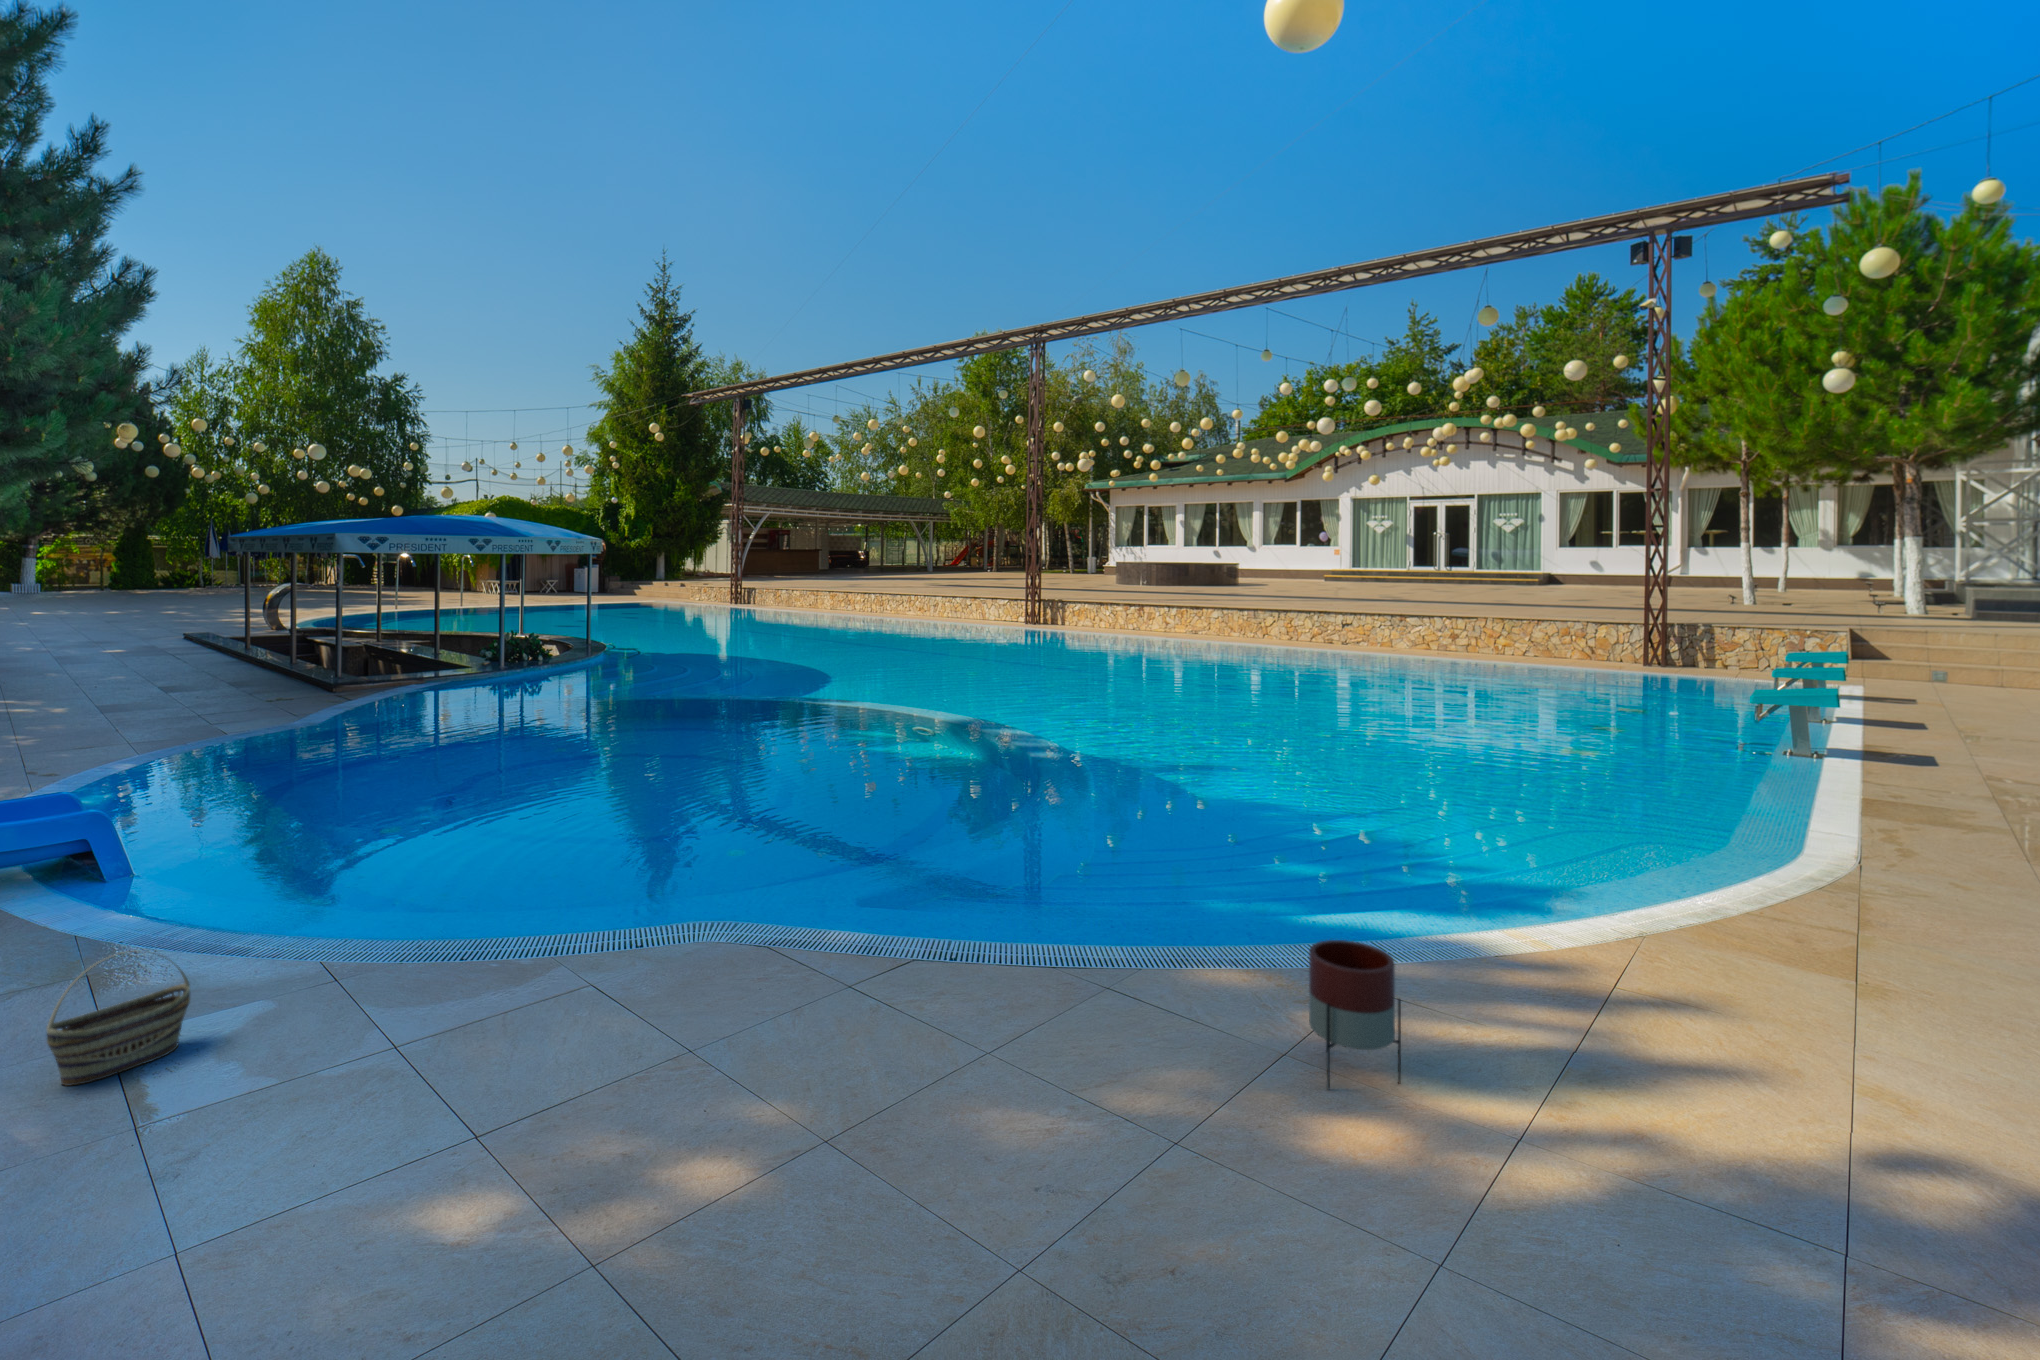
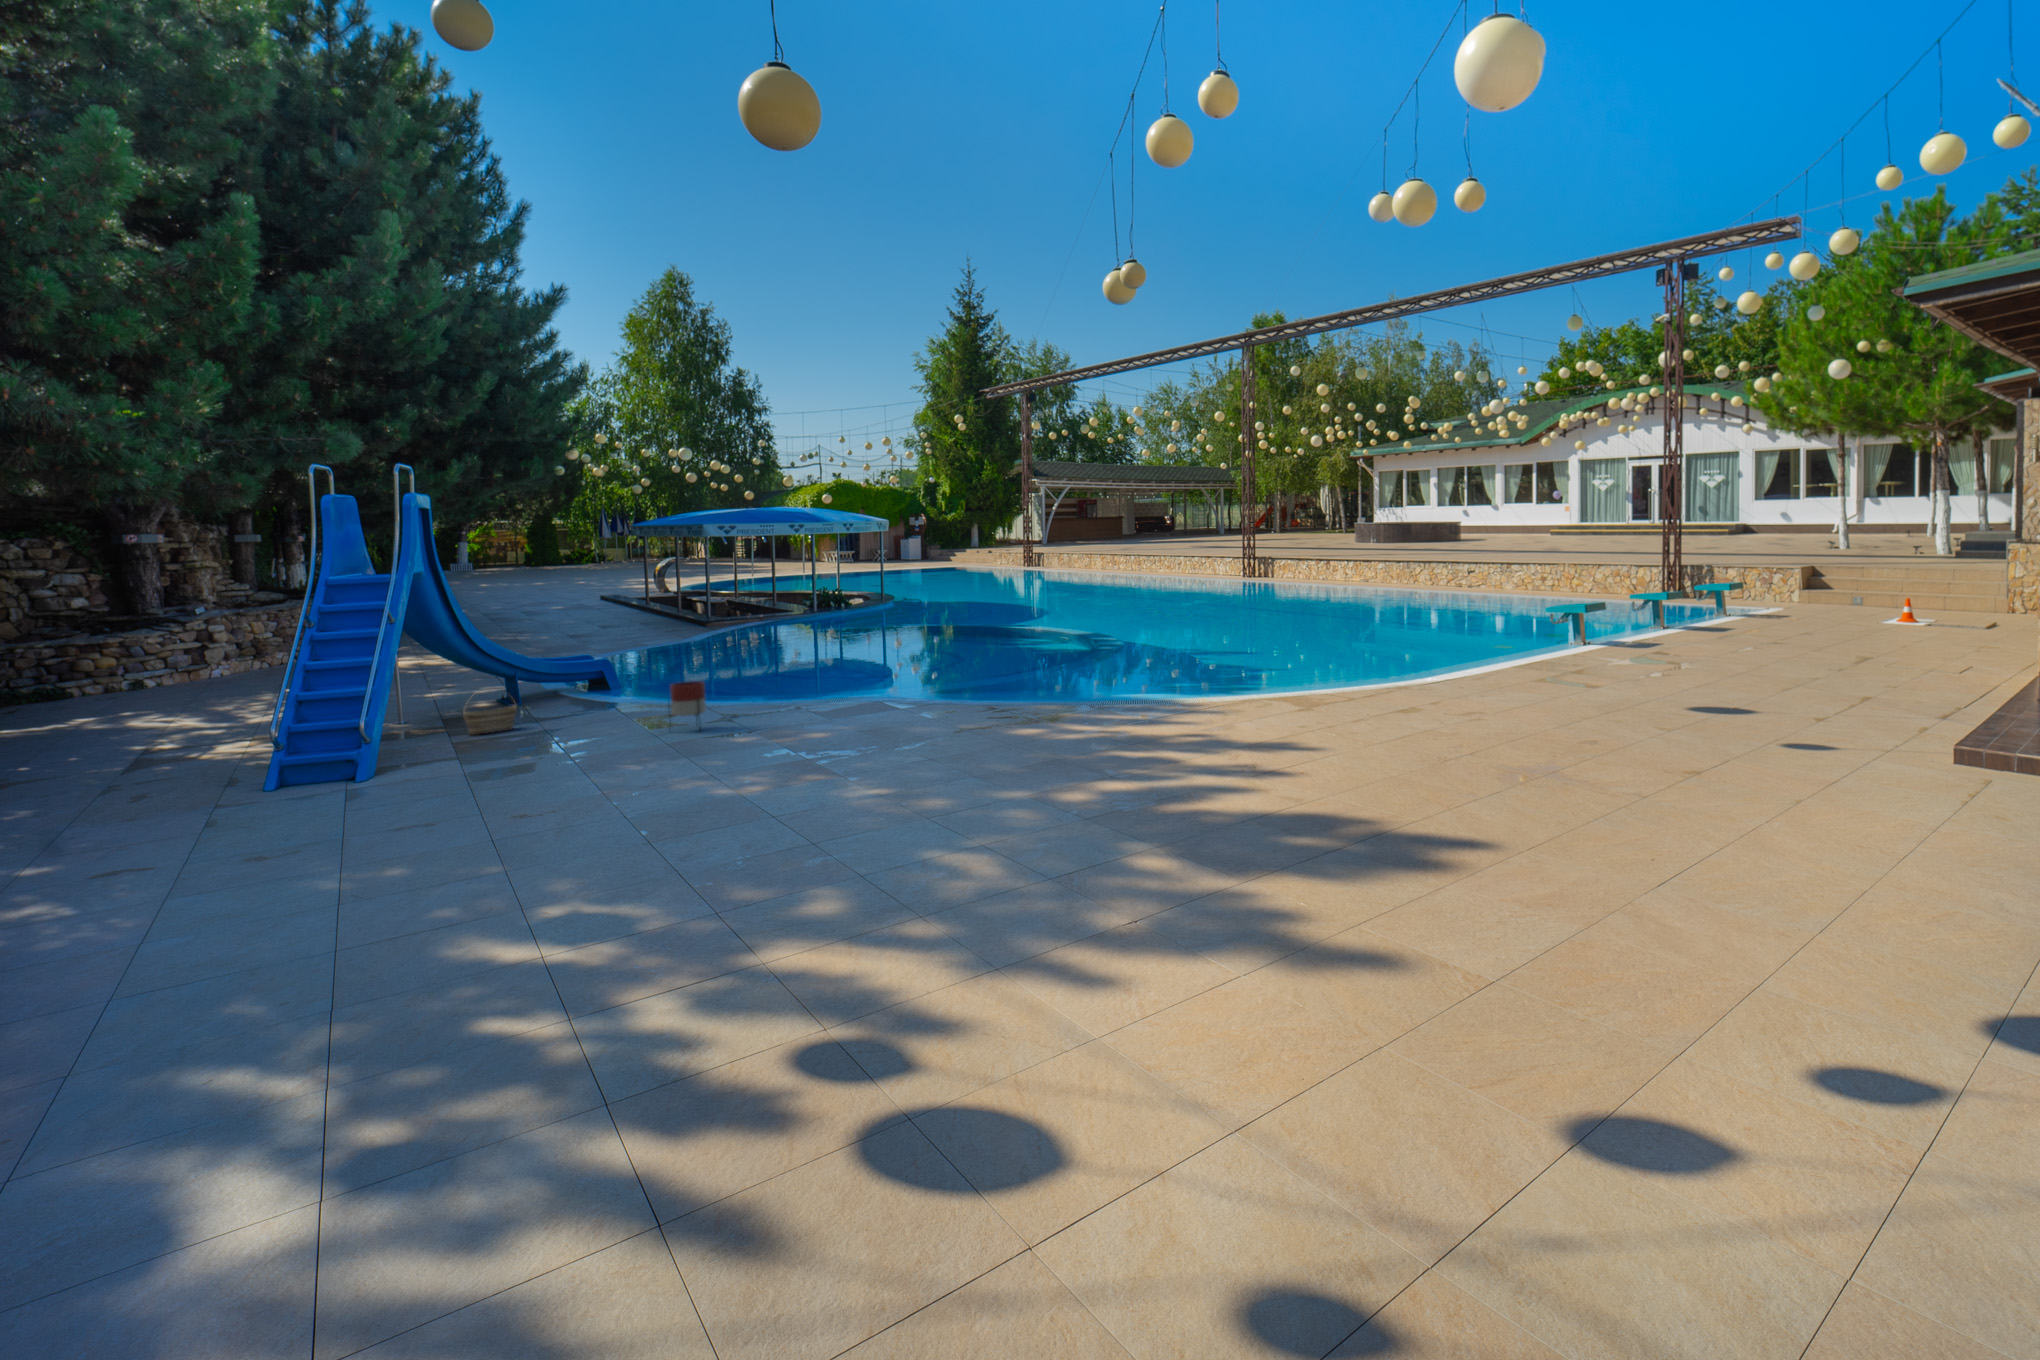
planter: present [1309,940,1401,1089] -> present [670,681,706,719]

